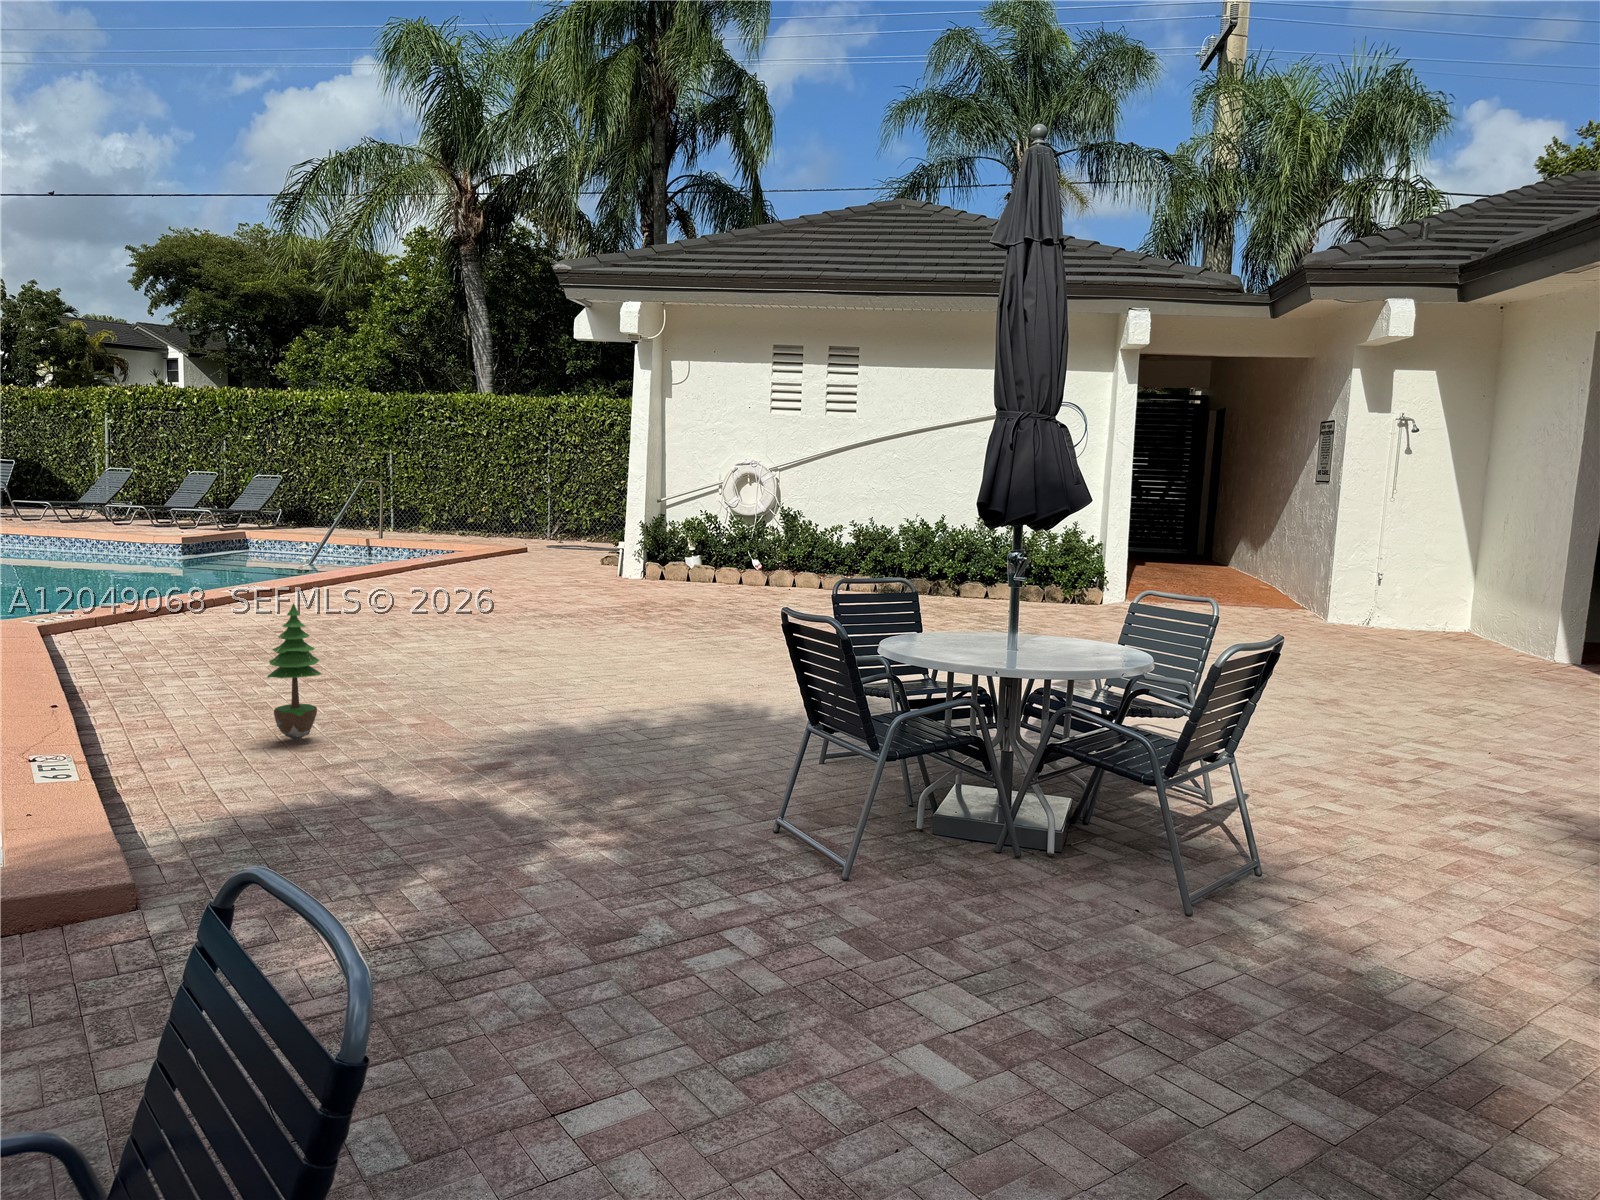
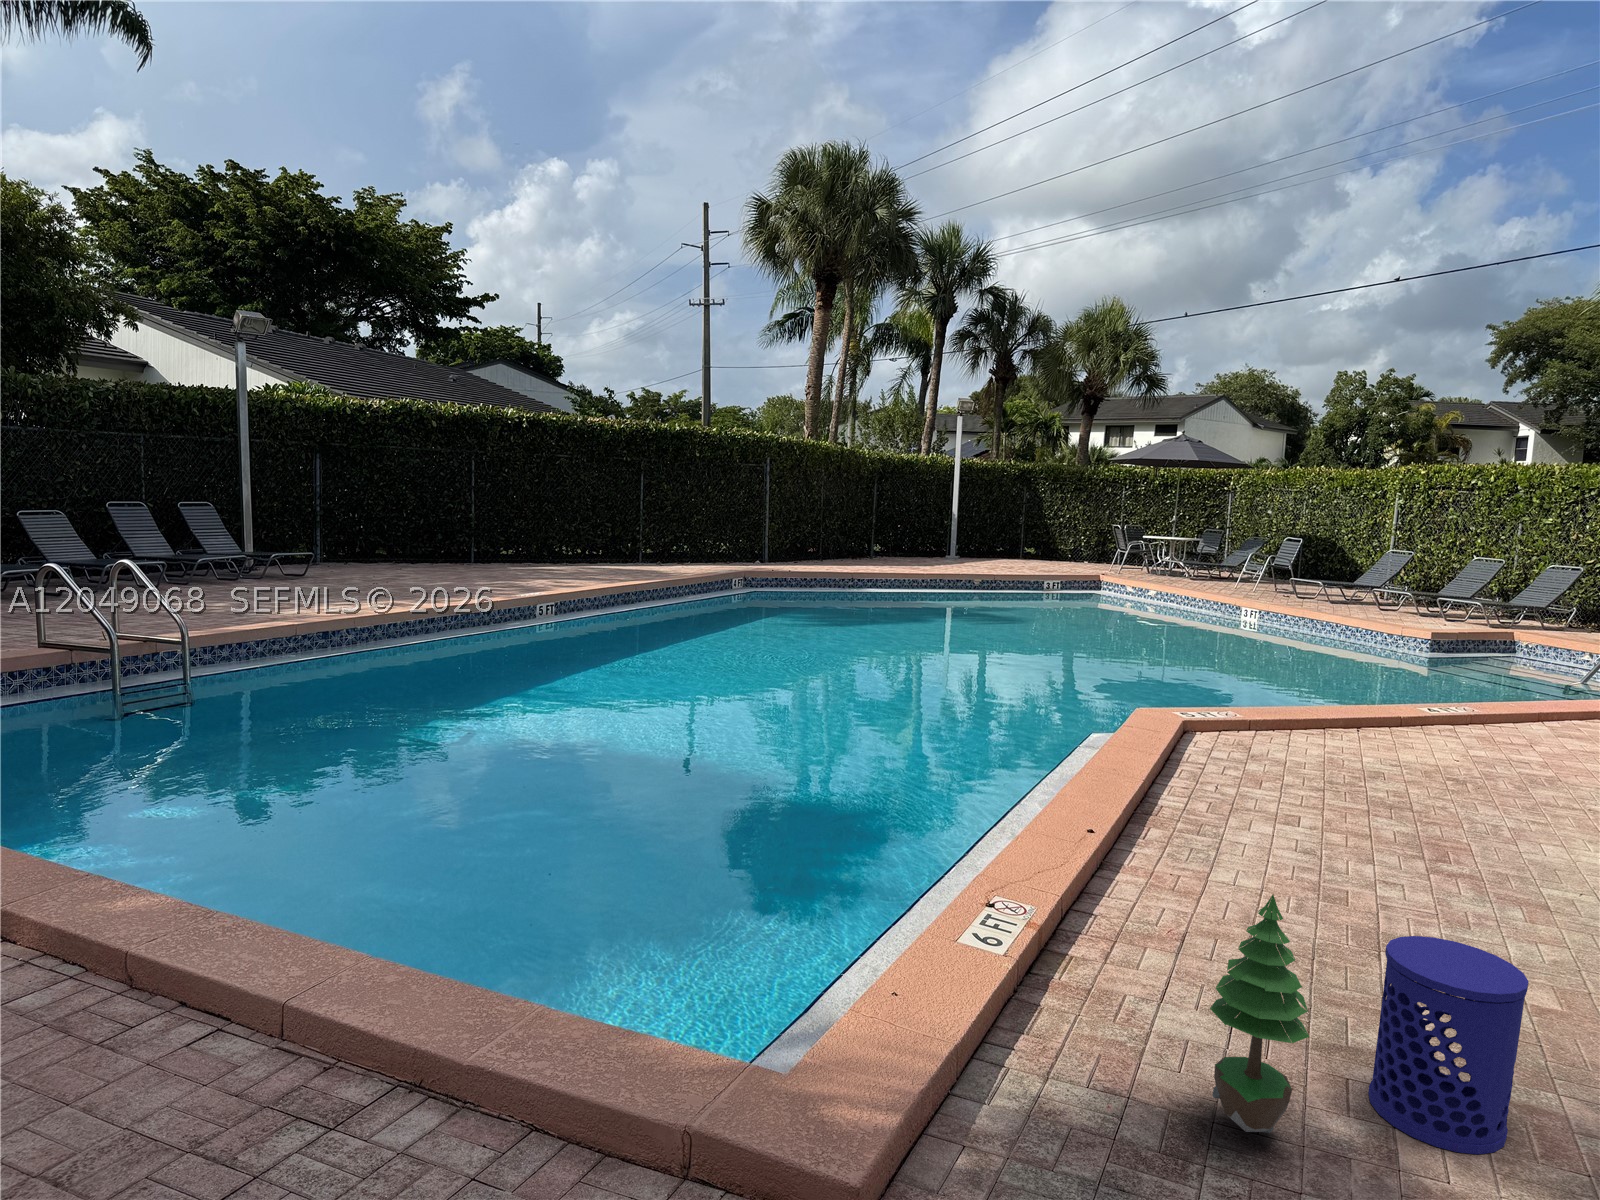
waste bin: none [336,627,401,721] -> present [1368,936,1529,1154]

